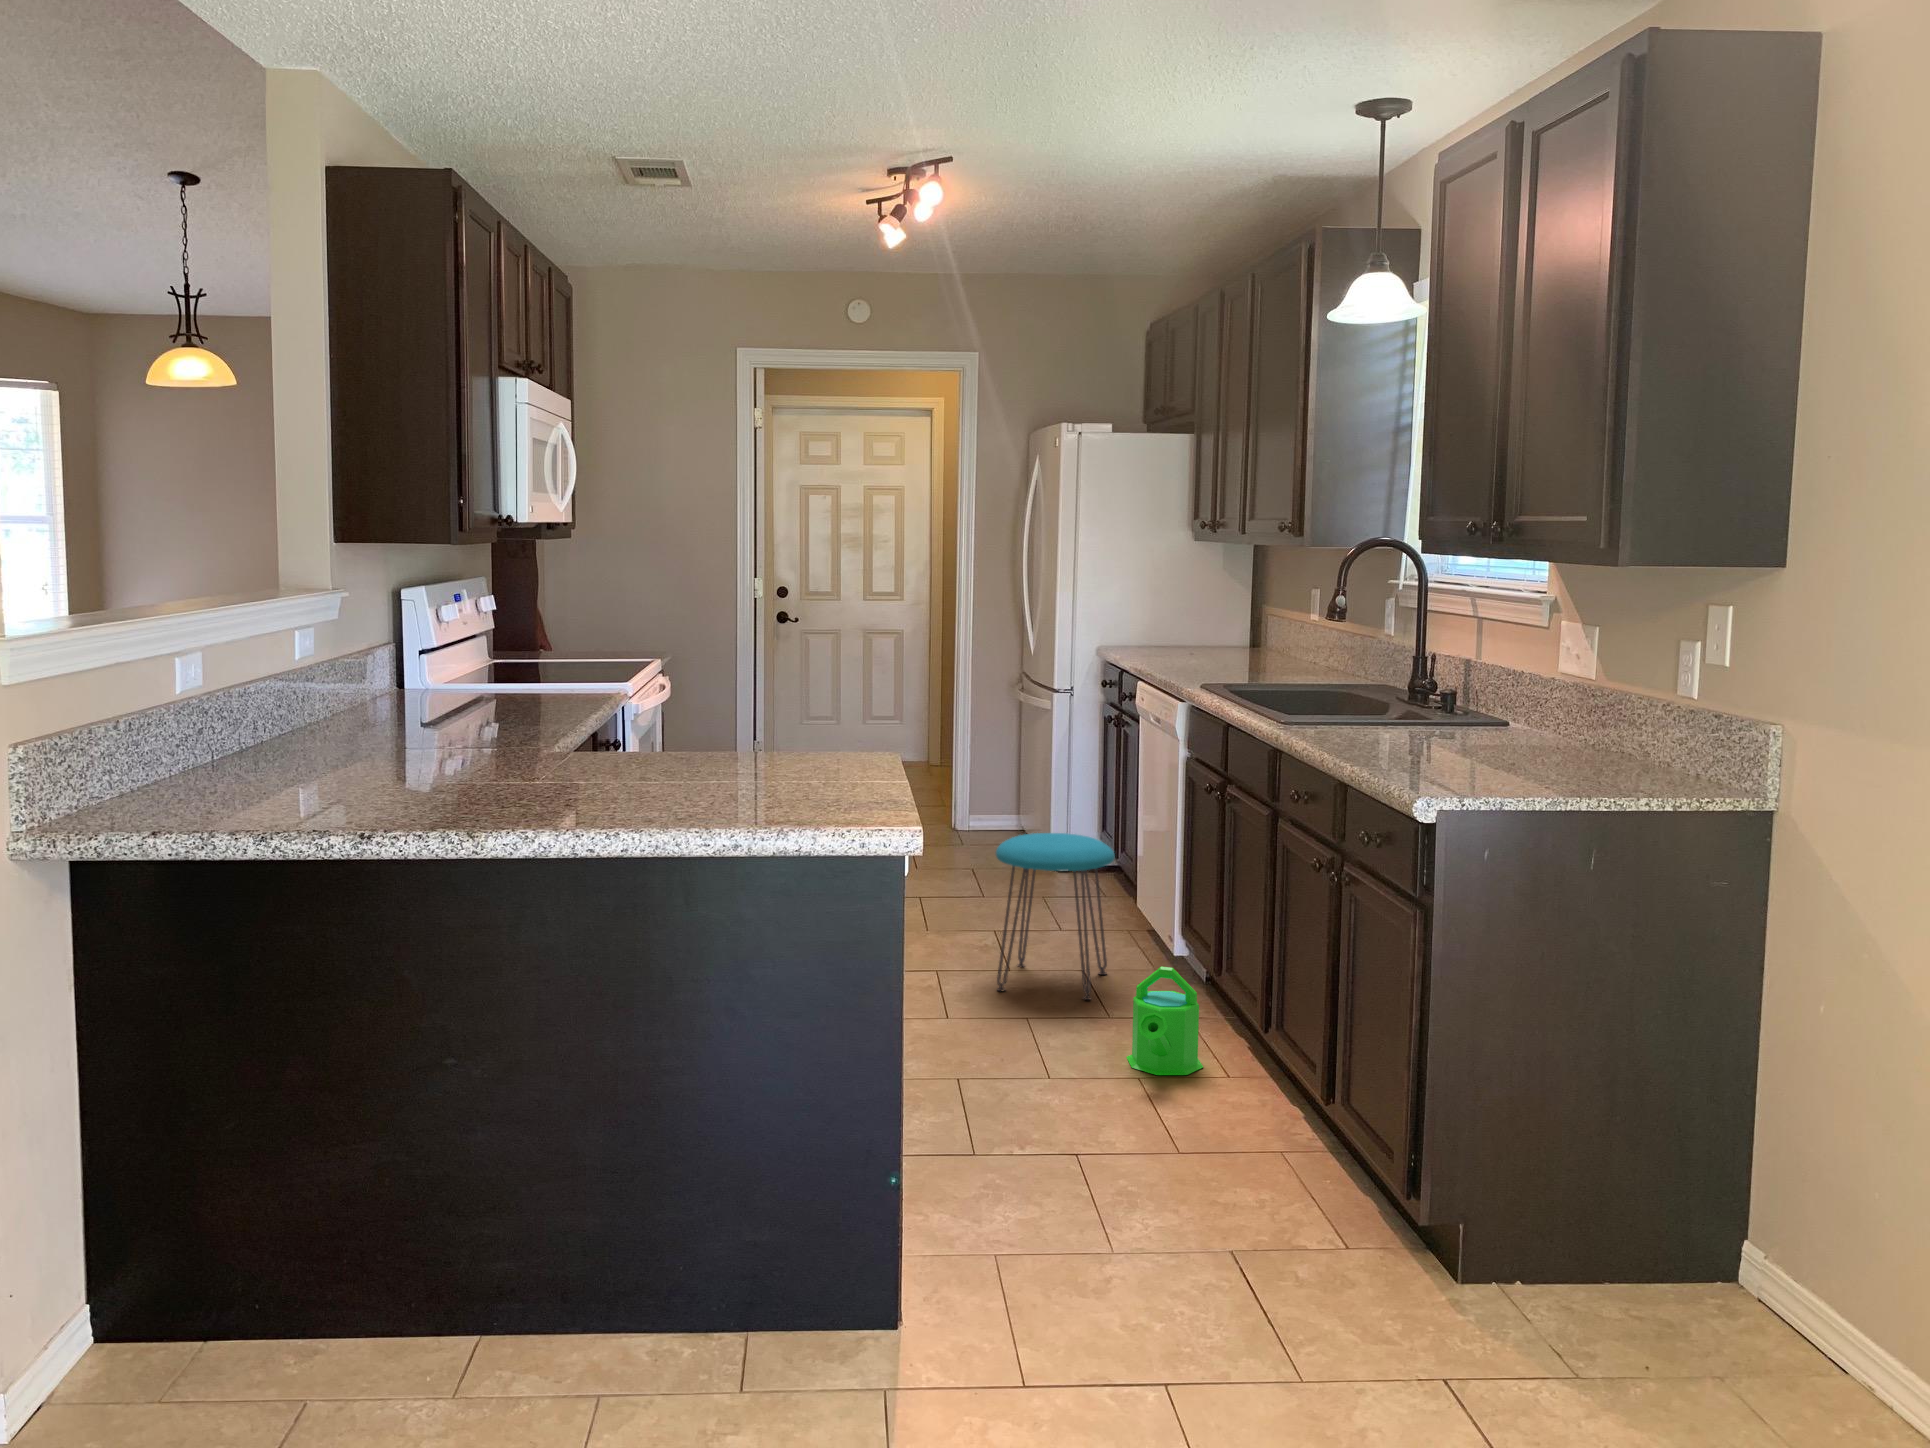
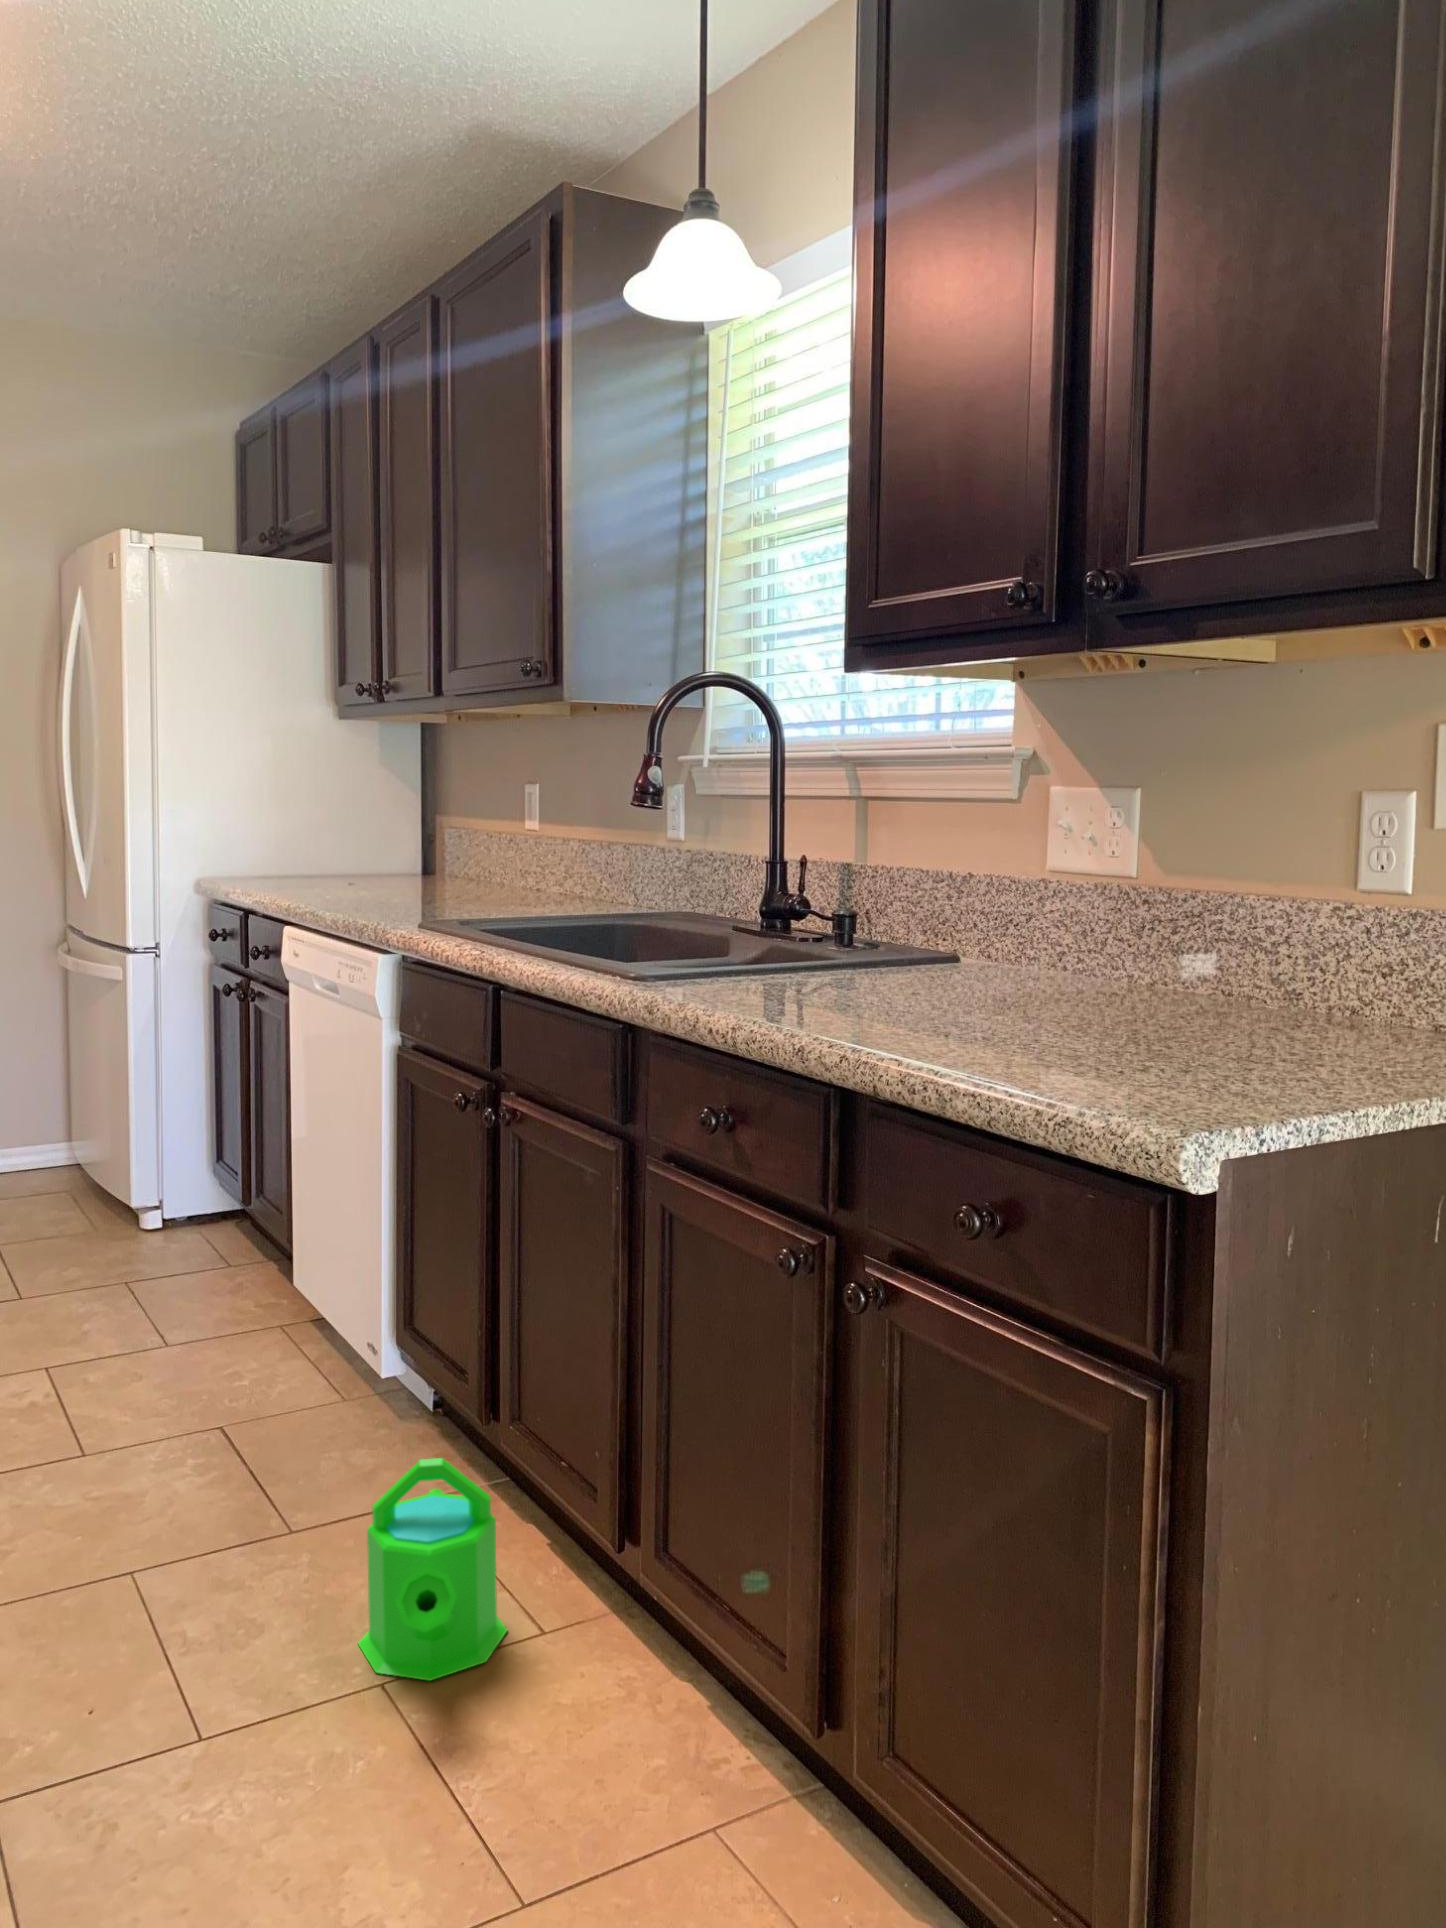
stool: present [996,833,1115,1000] -> none [48,1201,283,1527]

